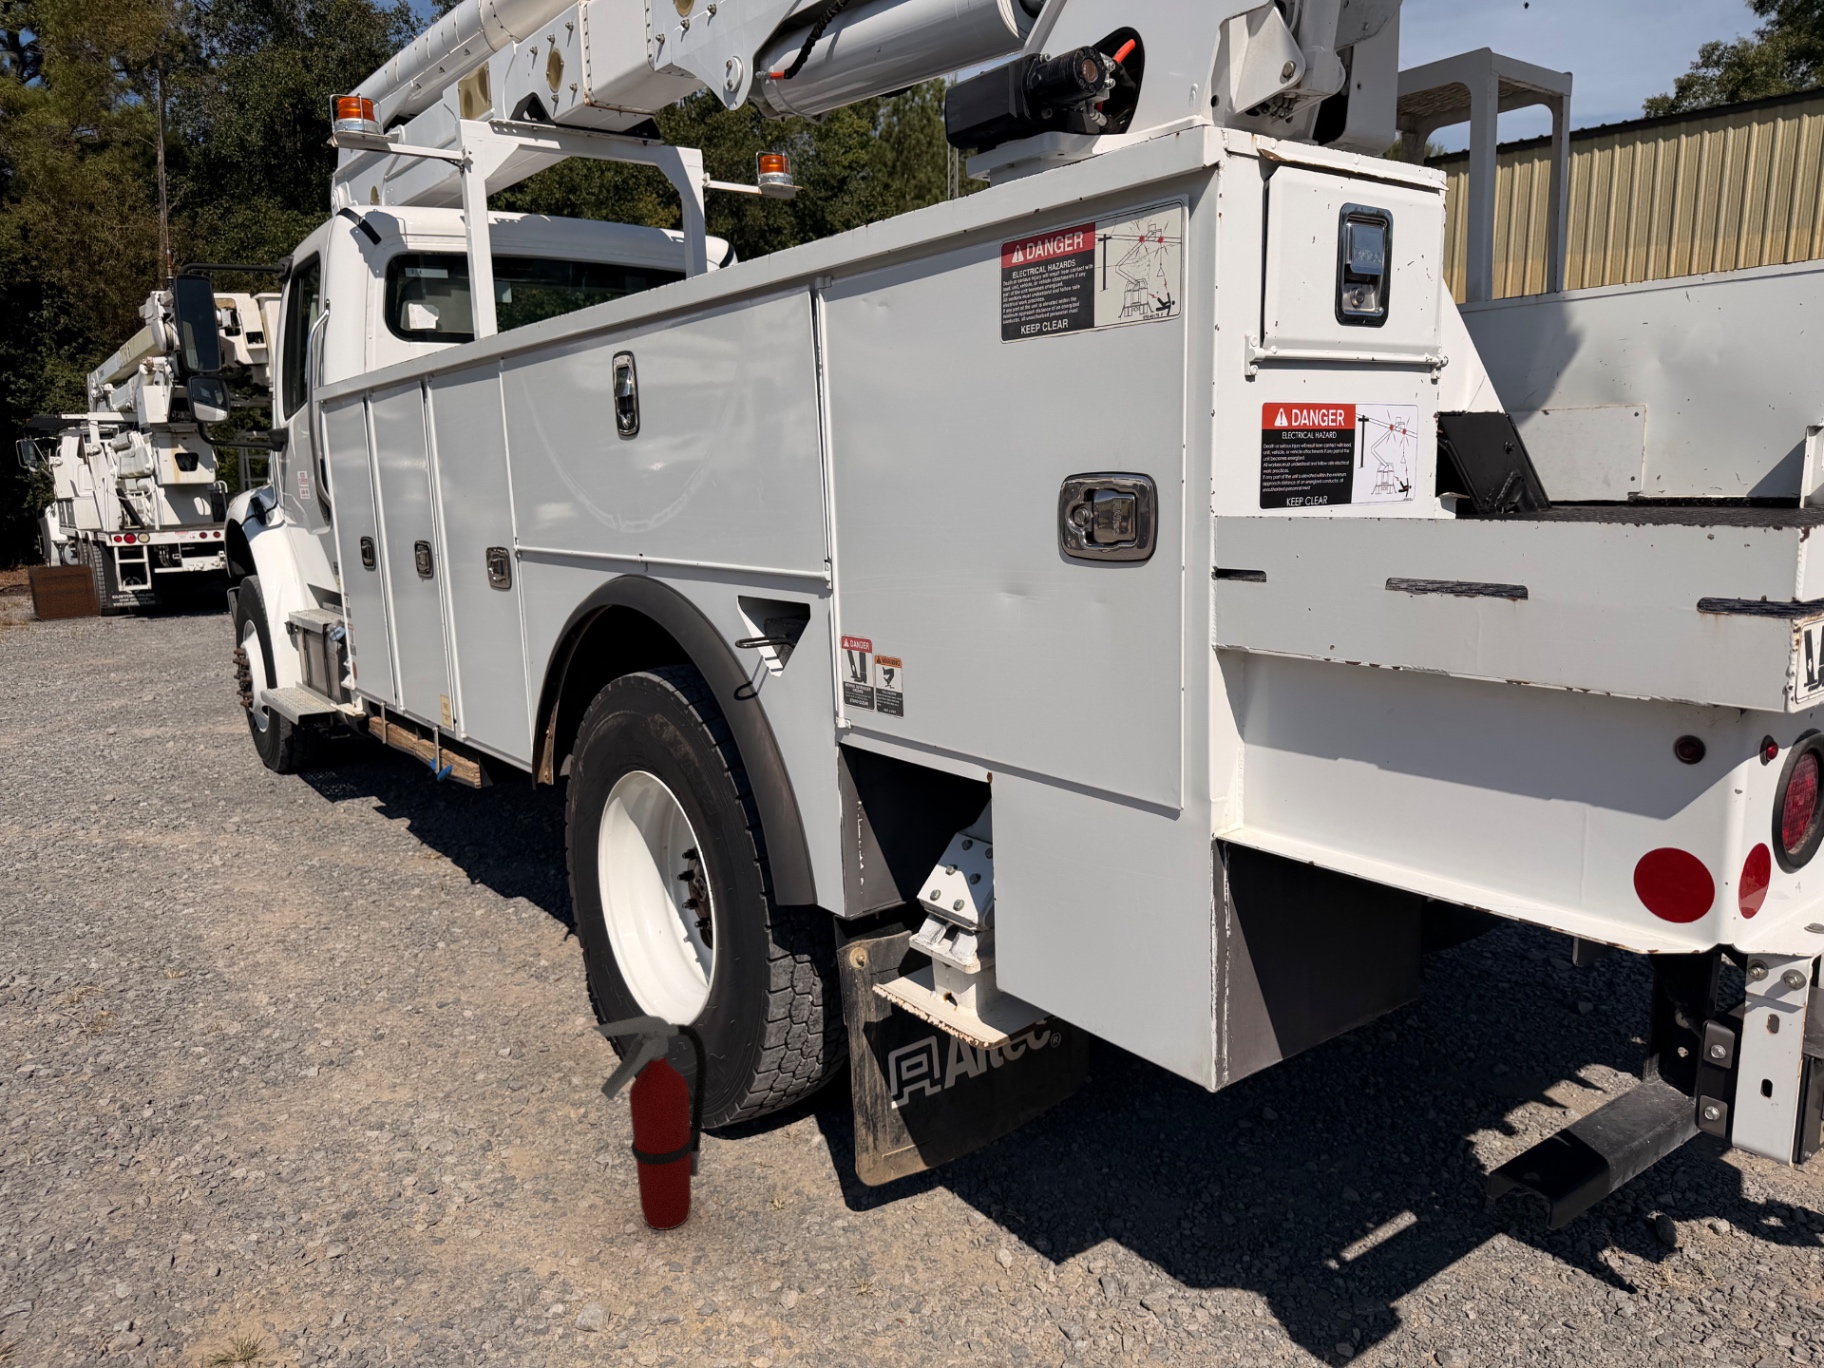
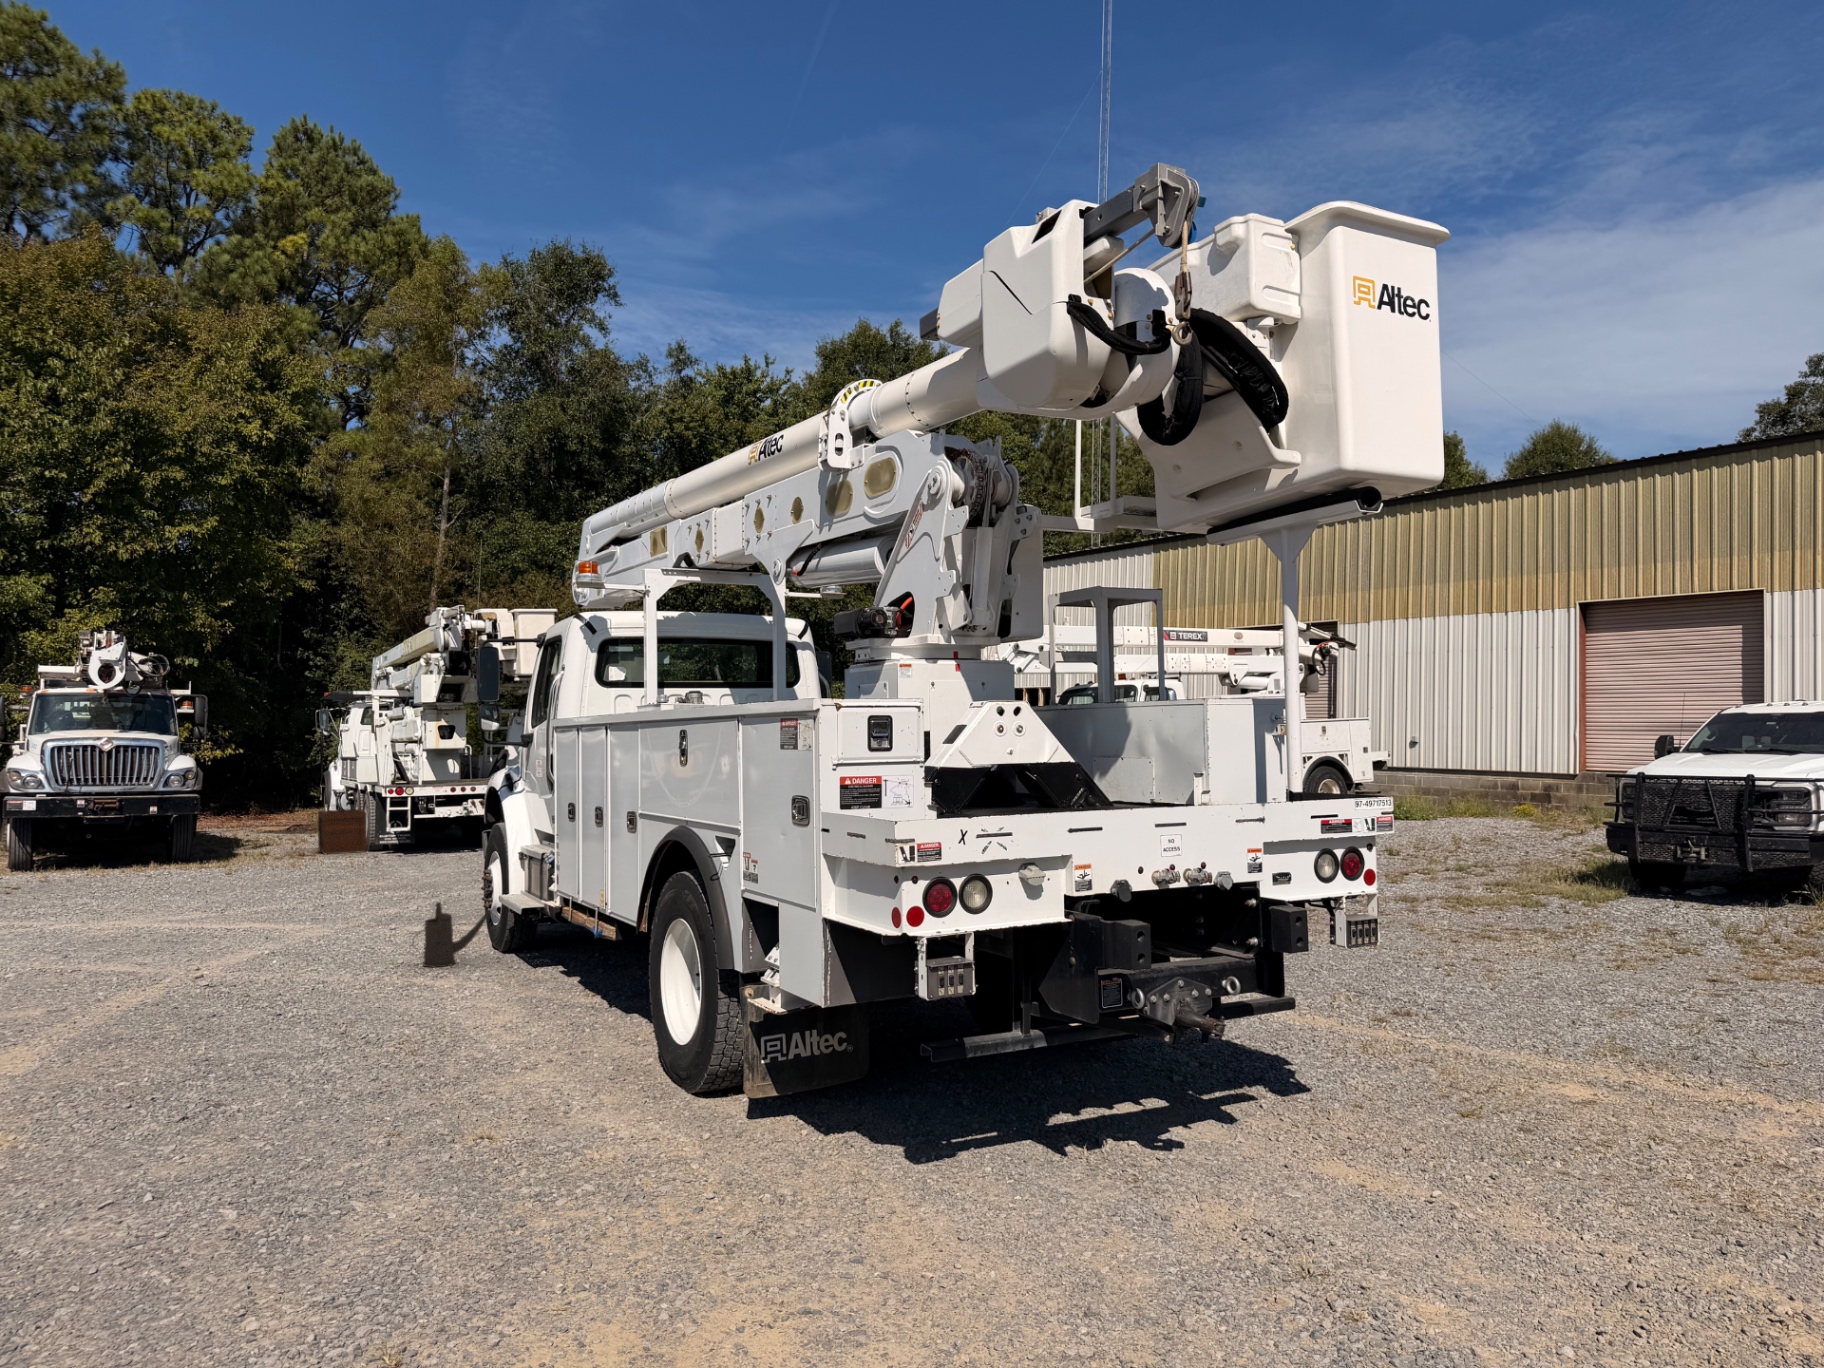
watering can: none [128,702,254,802] -> present [423,902,491,967]
fire extinguisher: present [592,1015,707,1230] -> none [642,1026,695,1130]

